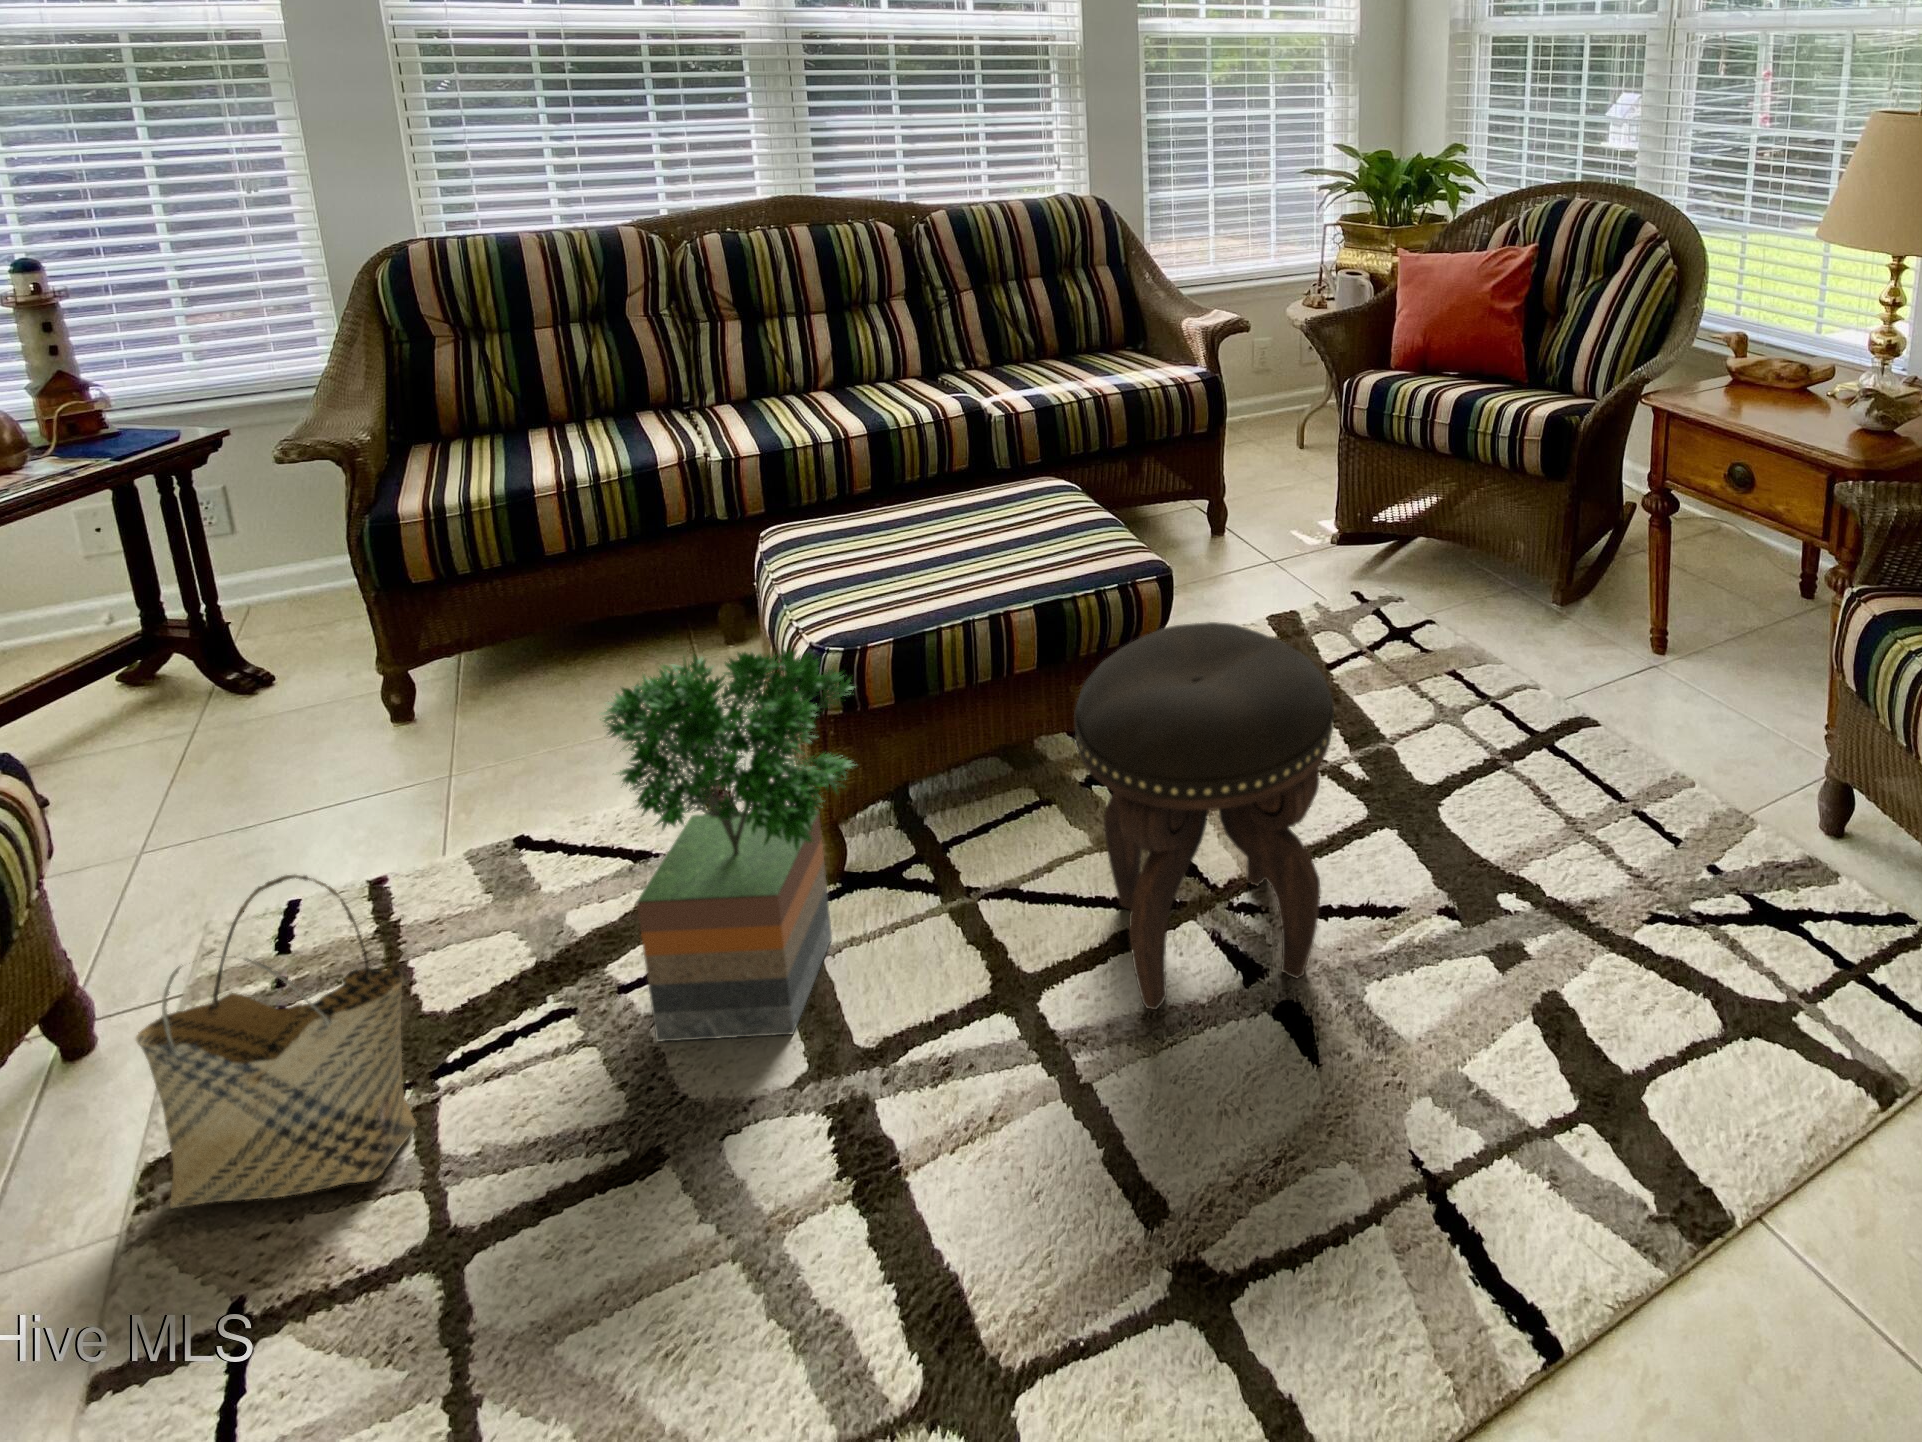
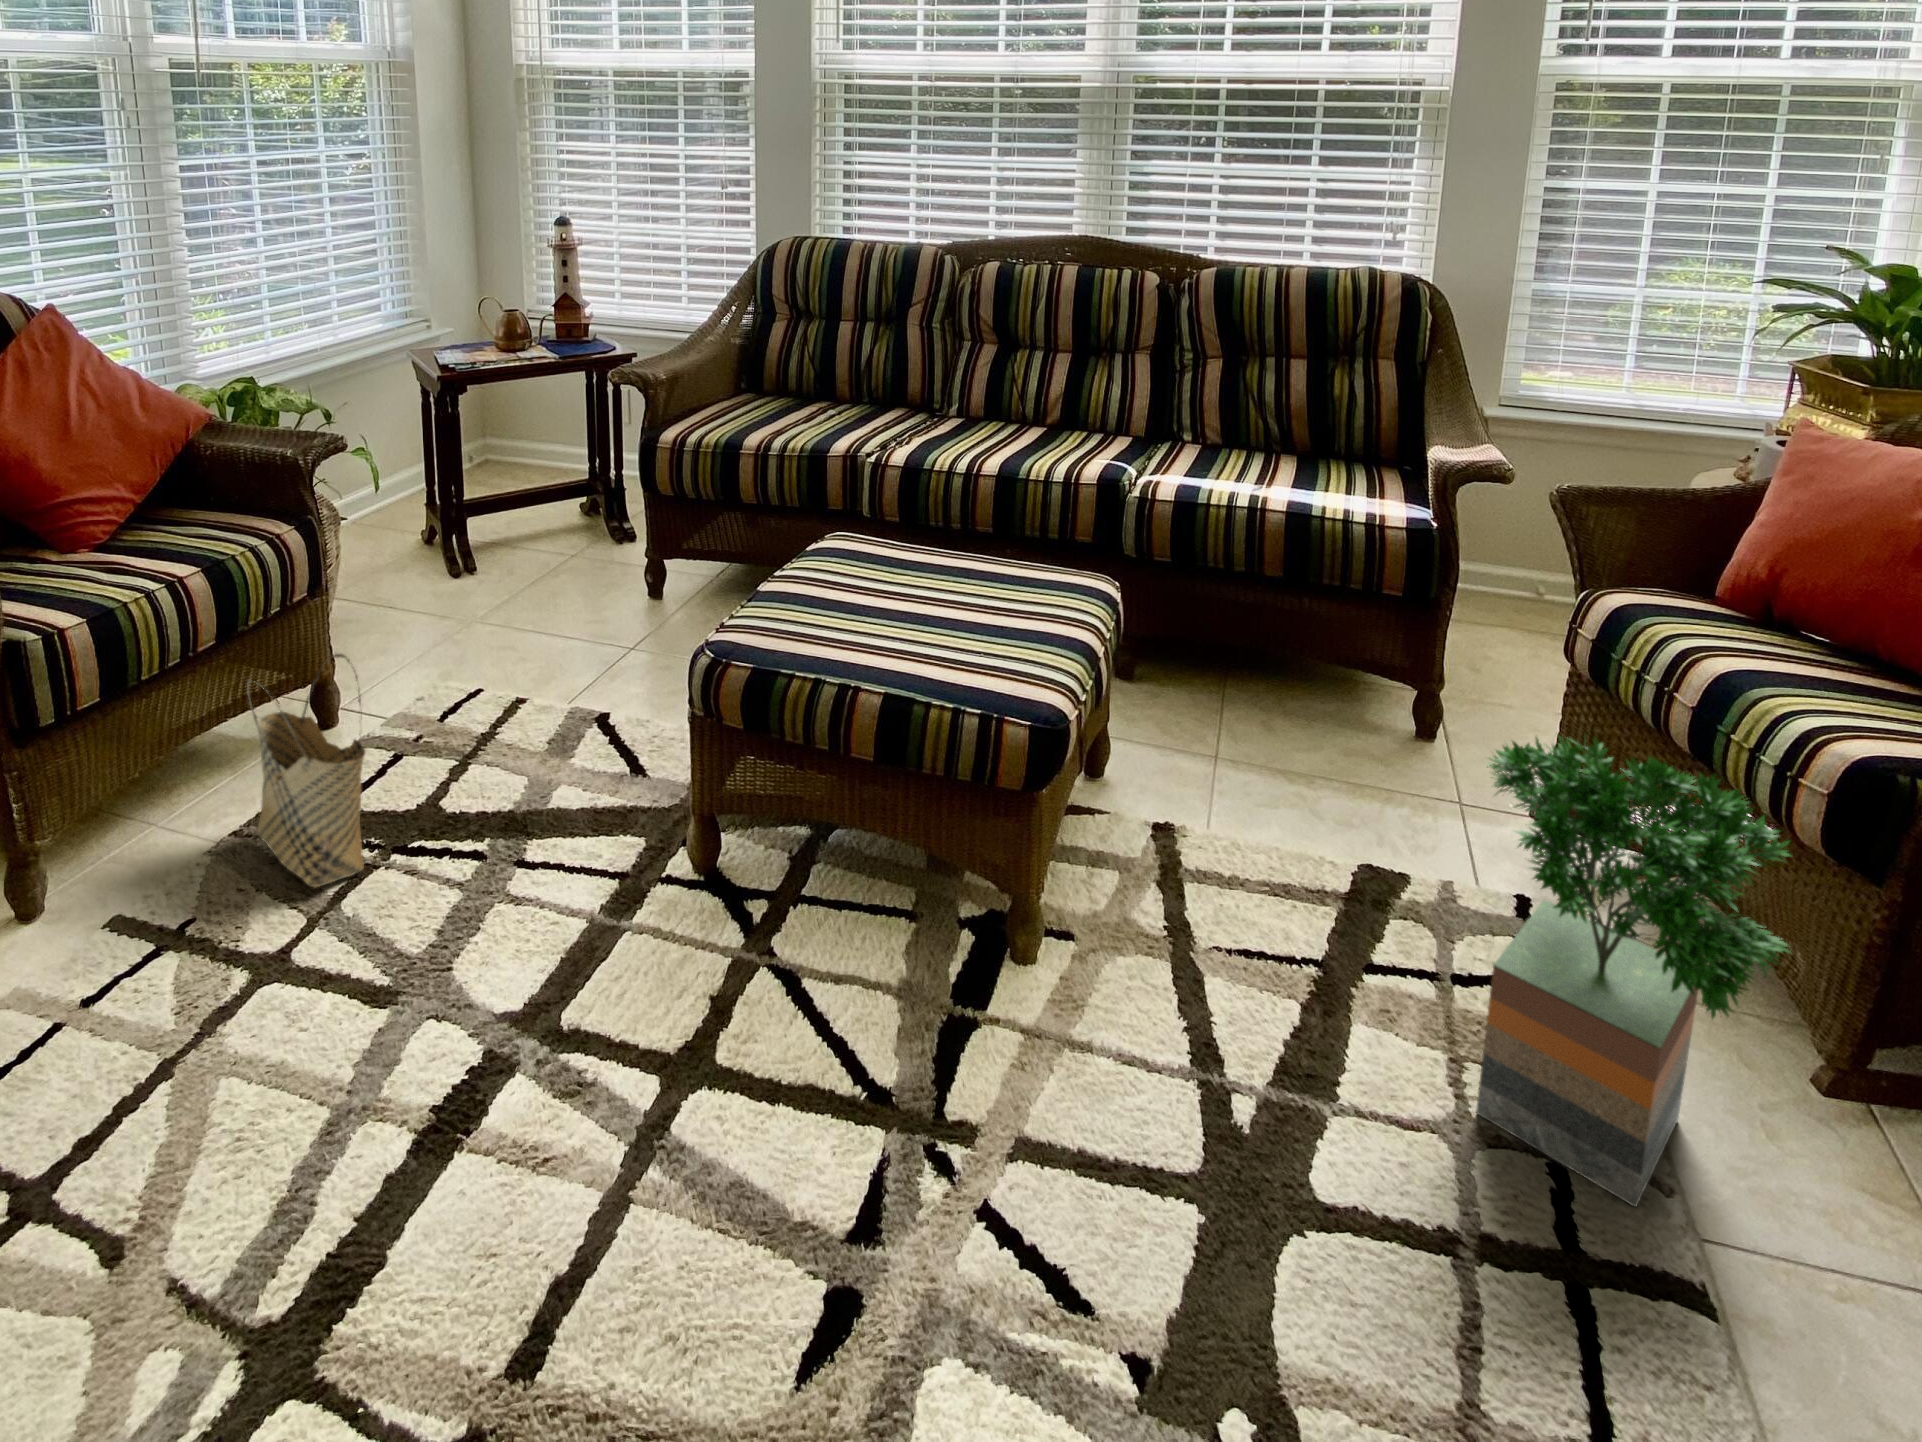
footstool: present [1074,622,1334,1010] -> none [723,772,1039,1282]
potted tree: present [600,647,854,1041] -> present [1476,735,1790,1207]

